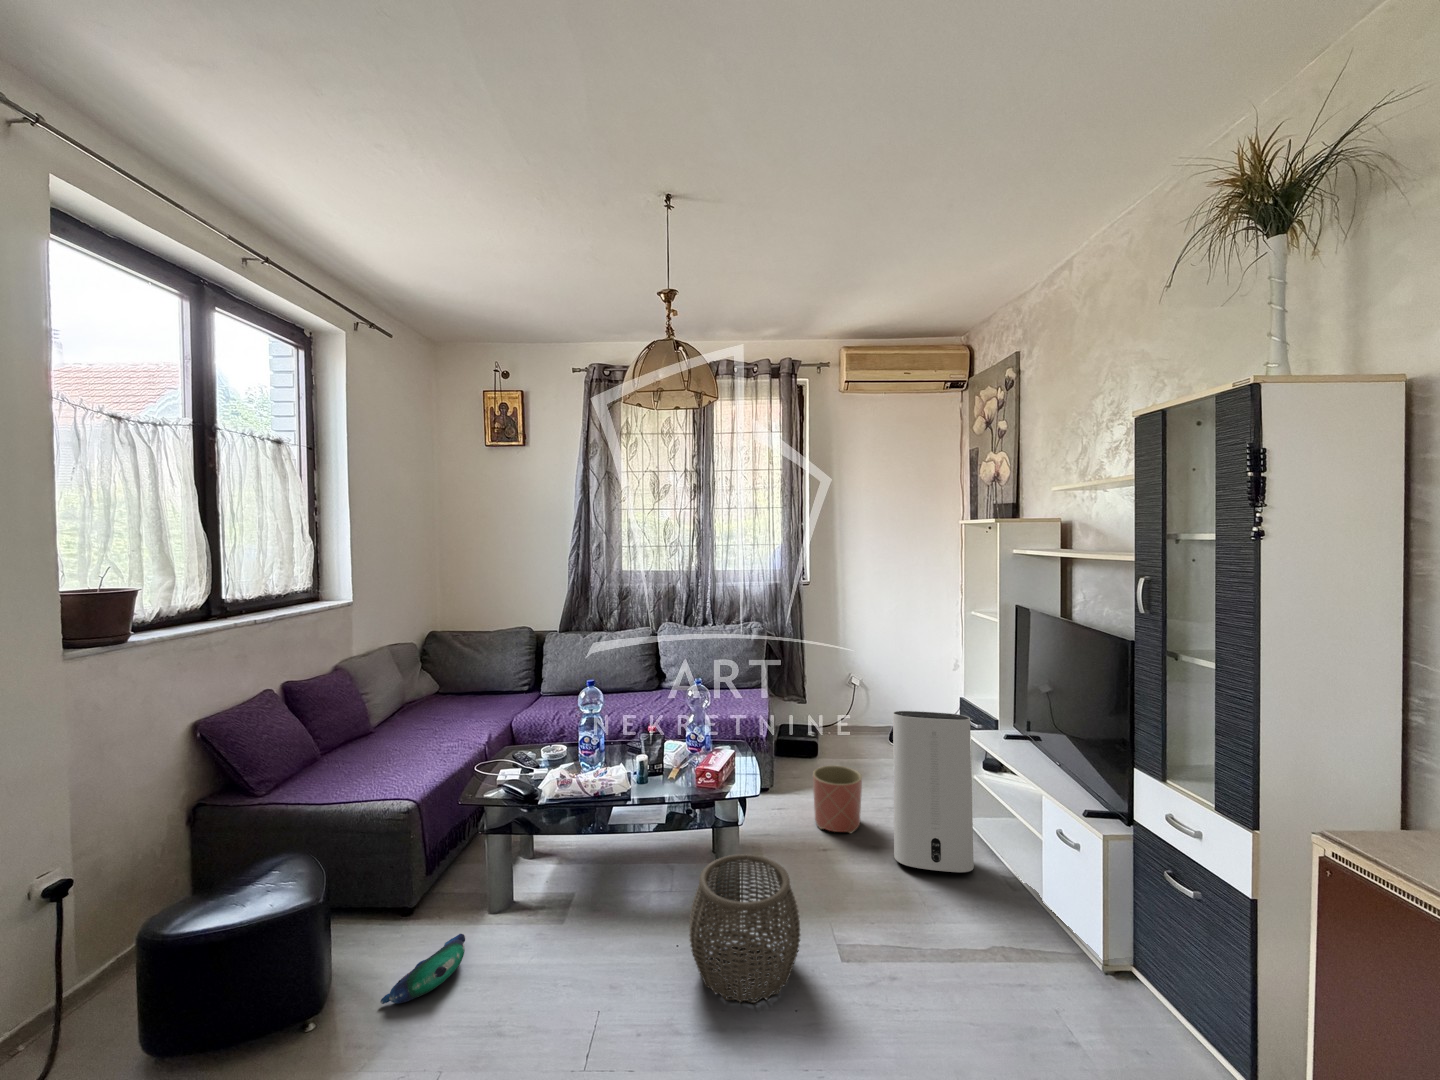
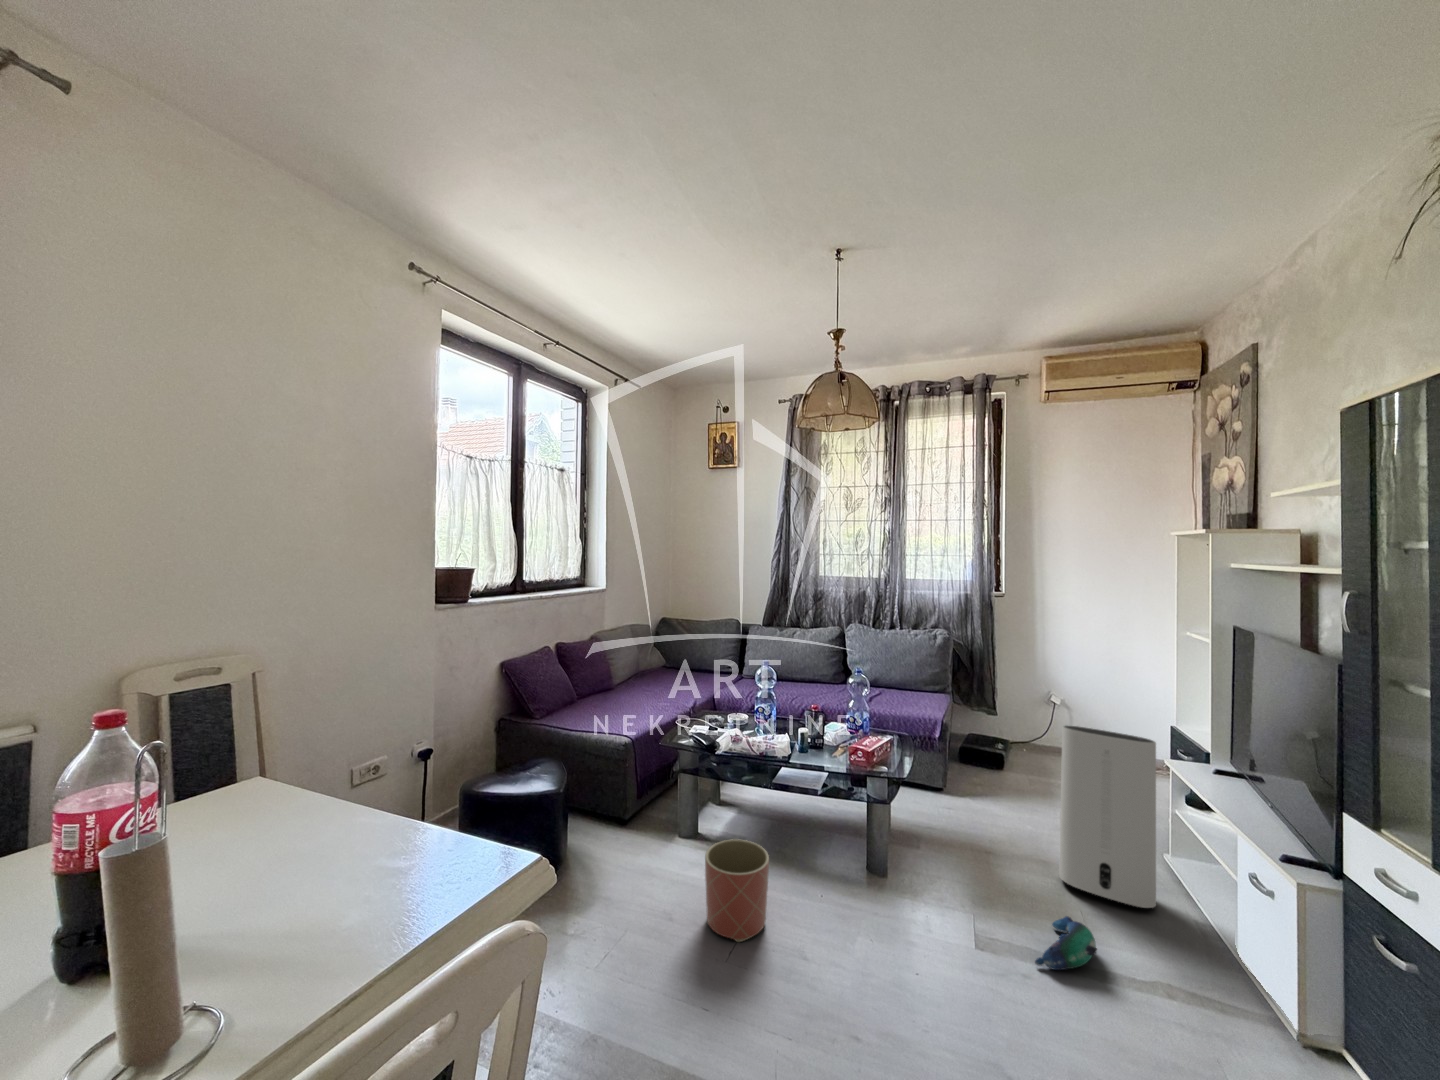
planter: present [813,765,862,833] -> present [705,839,769,942]
woven basket: present [689,854,800,1003] -> none [821,825,927,959]
plush toy: present [381,934,465,1004] -> present [1035,916,1097,971]

